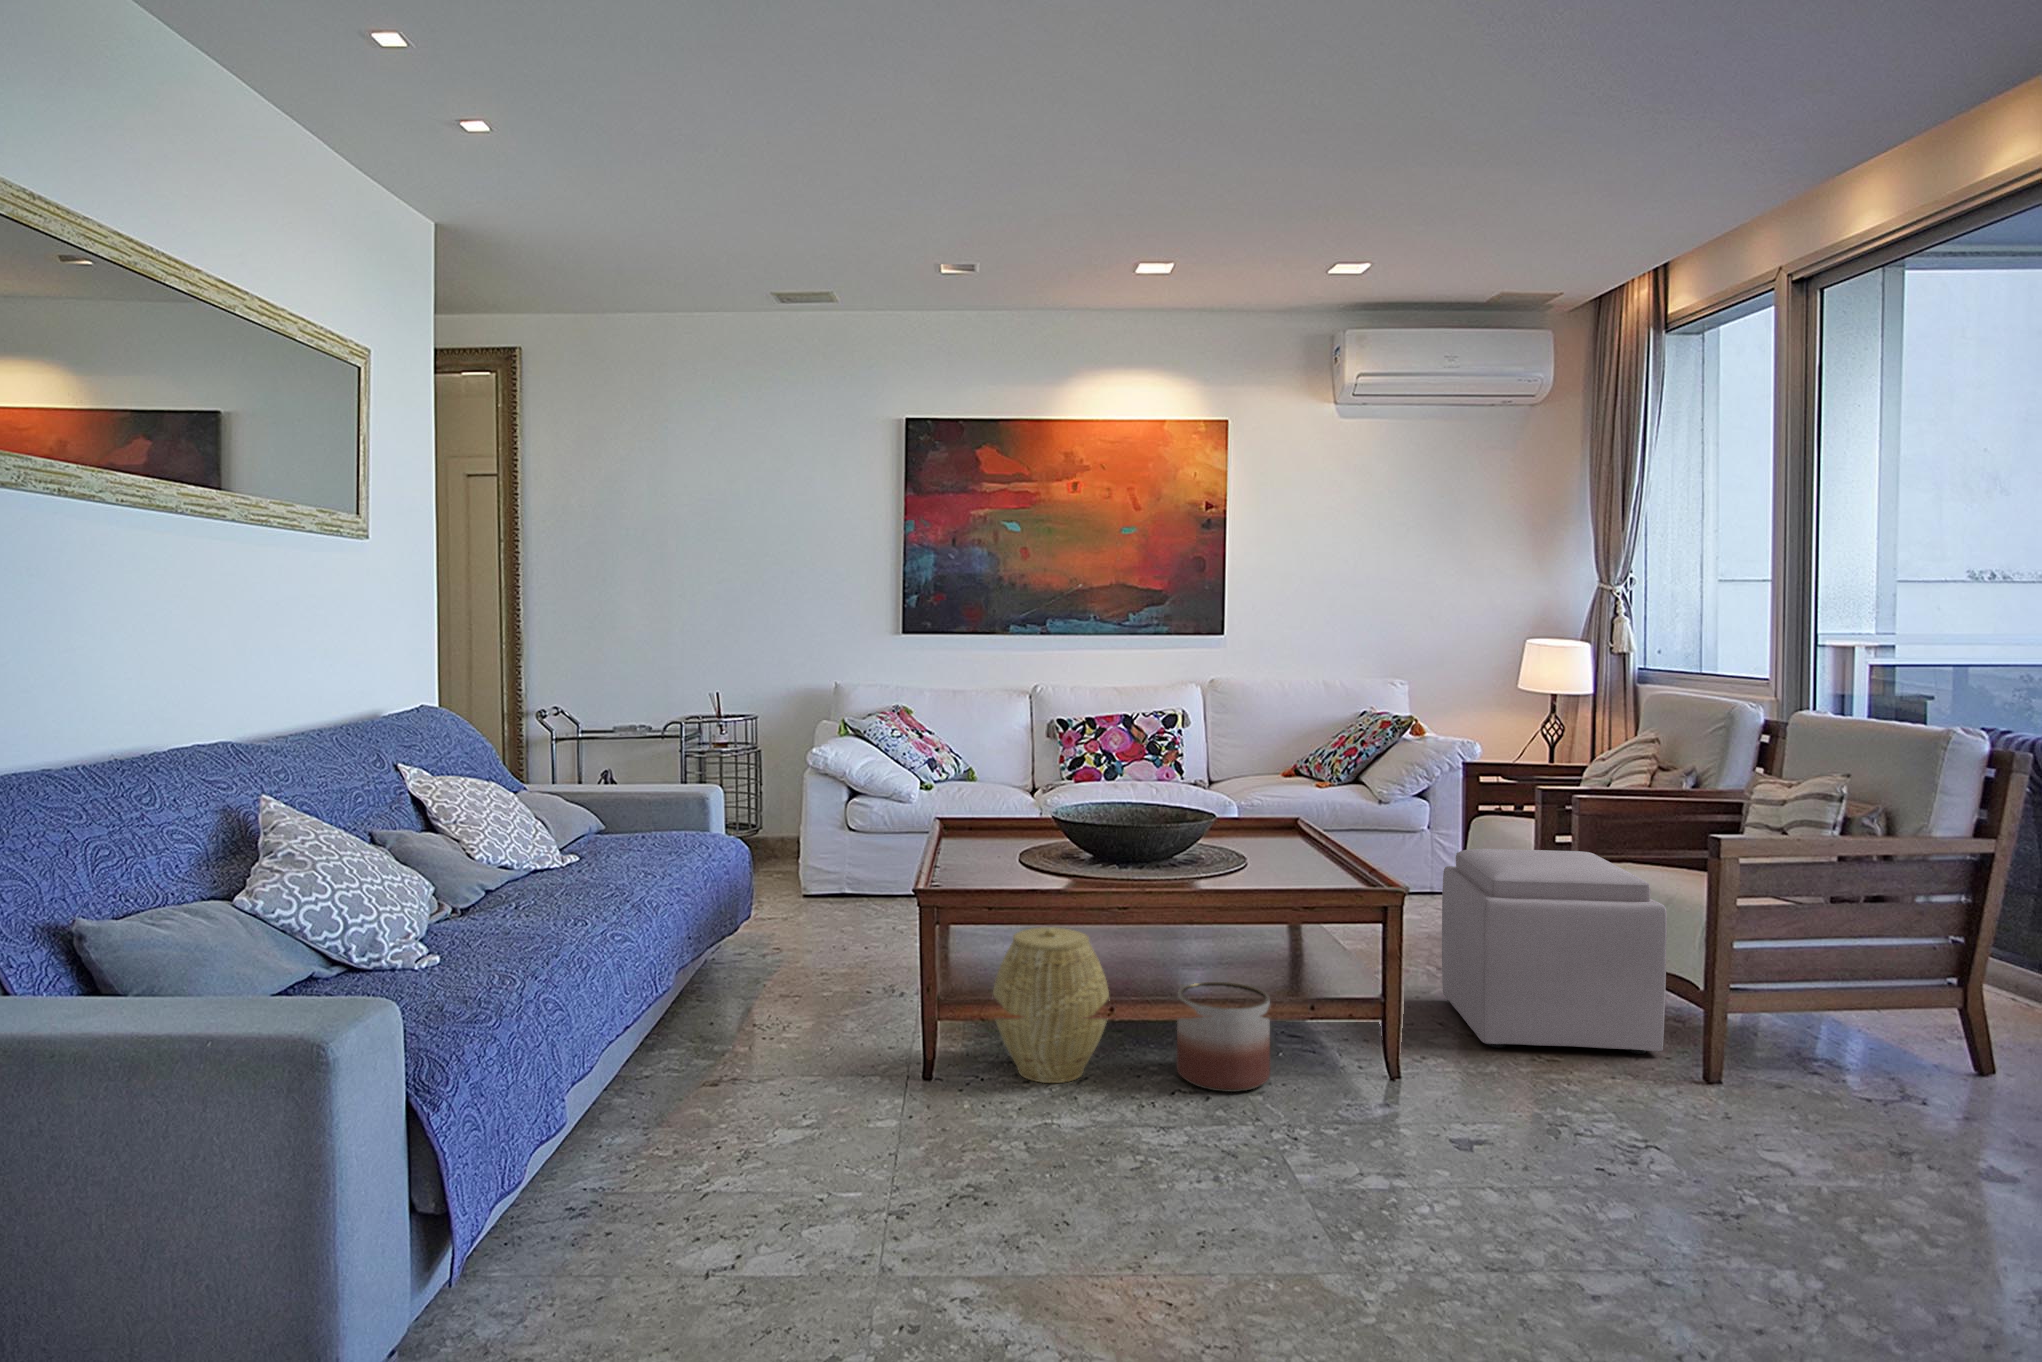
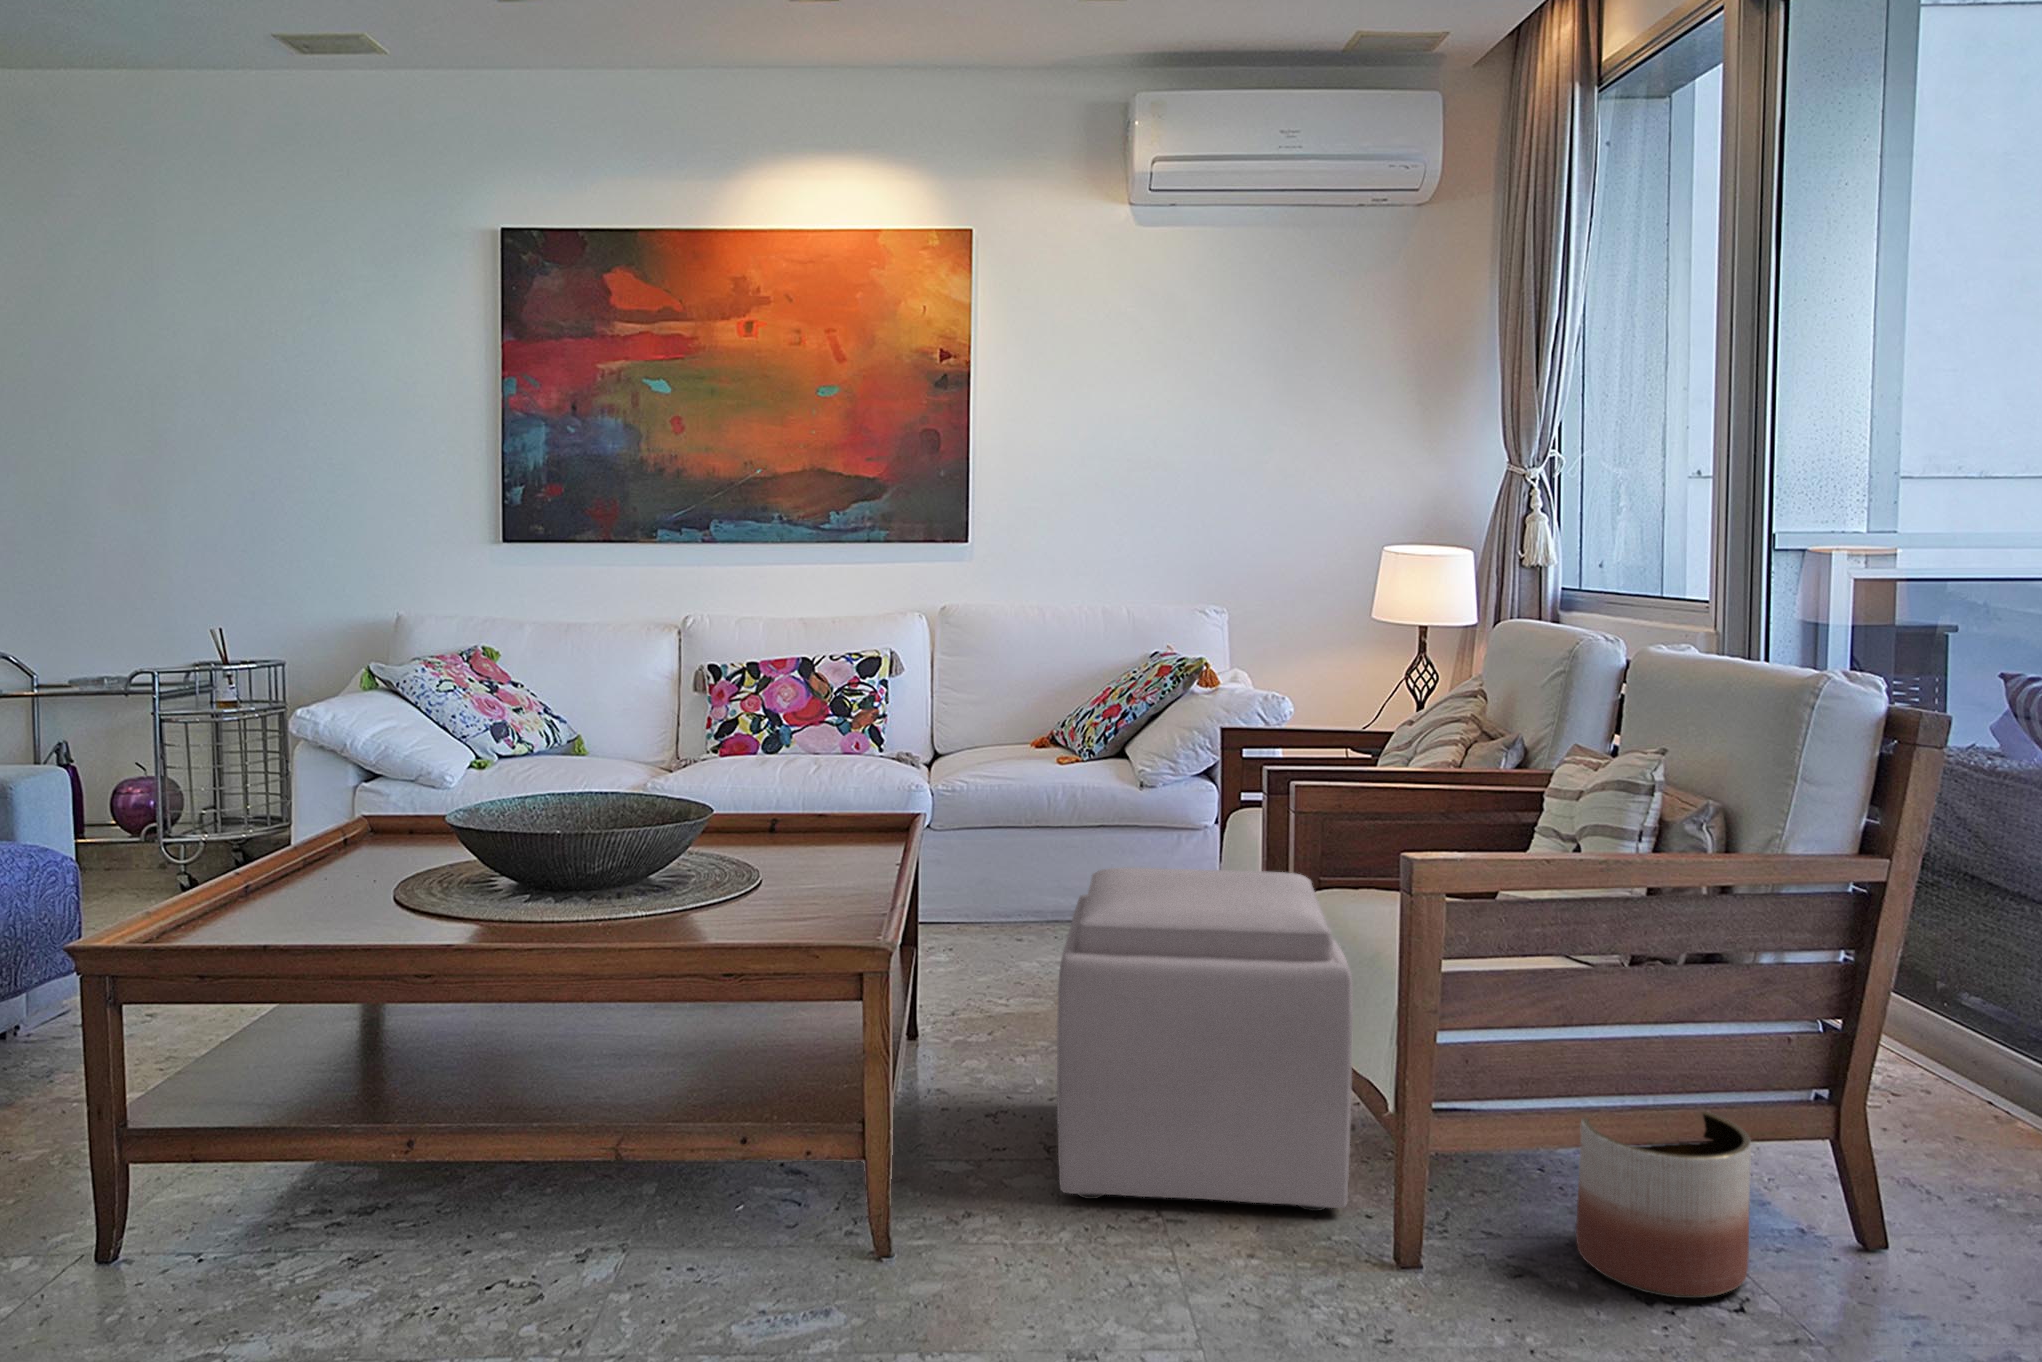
woven basket: present [993,927,1109,1083] -> none [183,1005,399,1273]
planter: present [1176,982,1270,1092] -> present [1576,1112,1751,1298]

